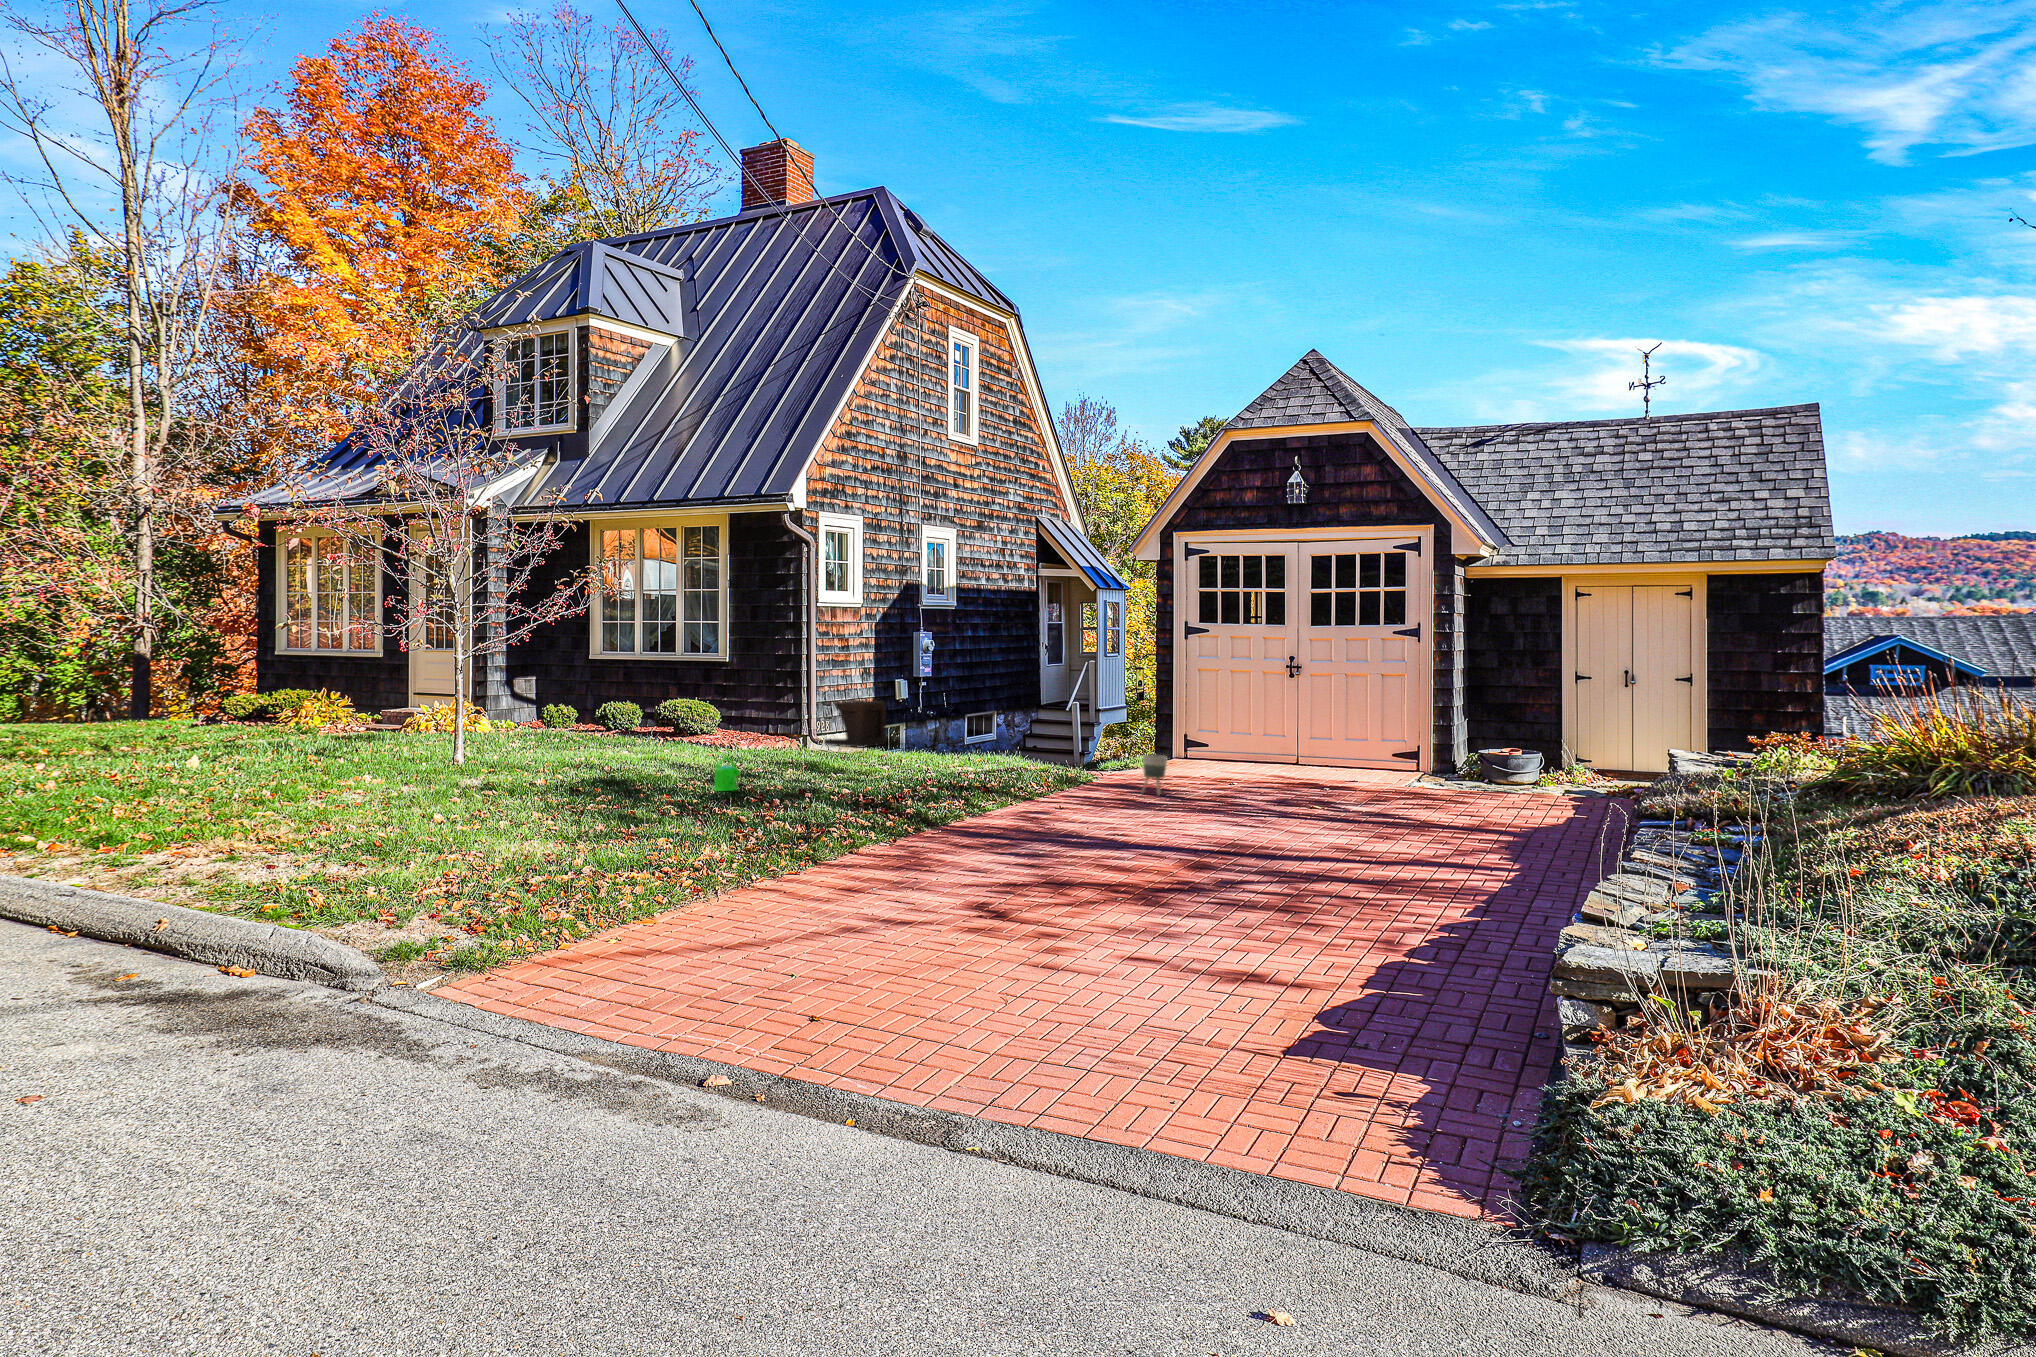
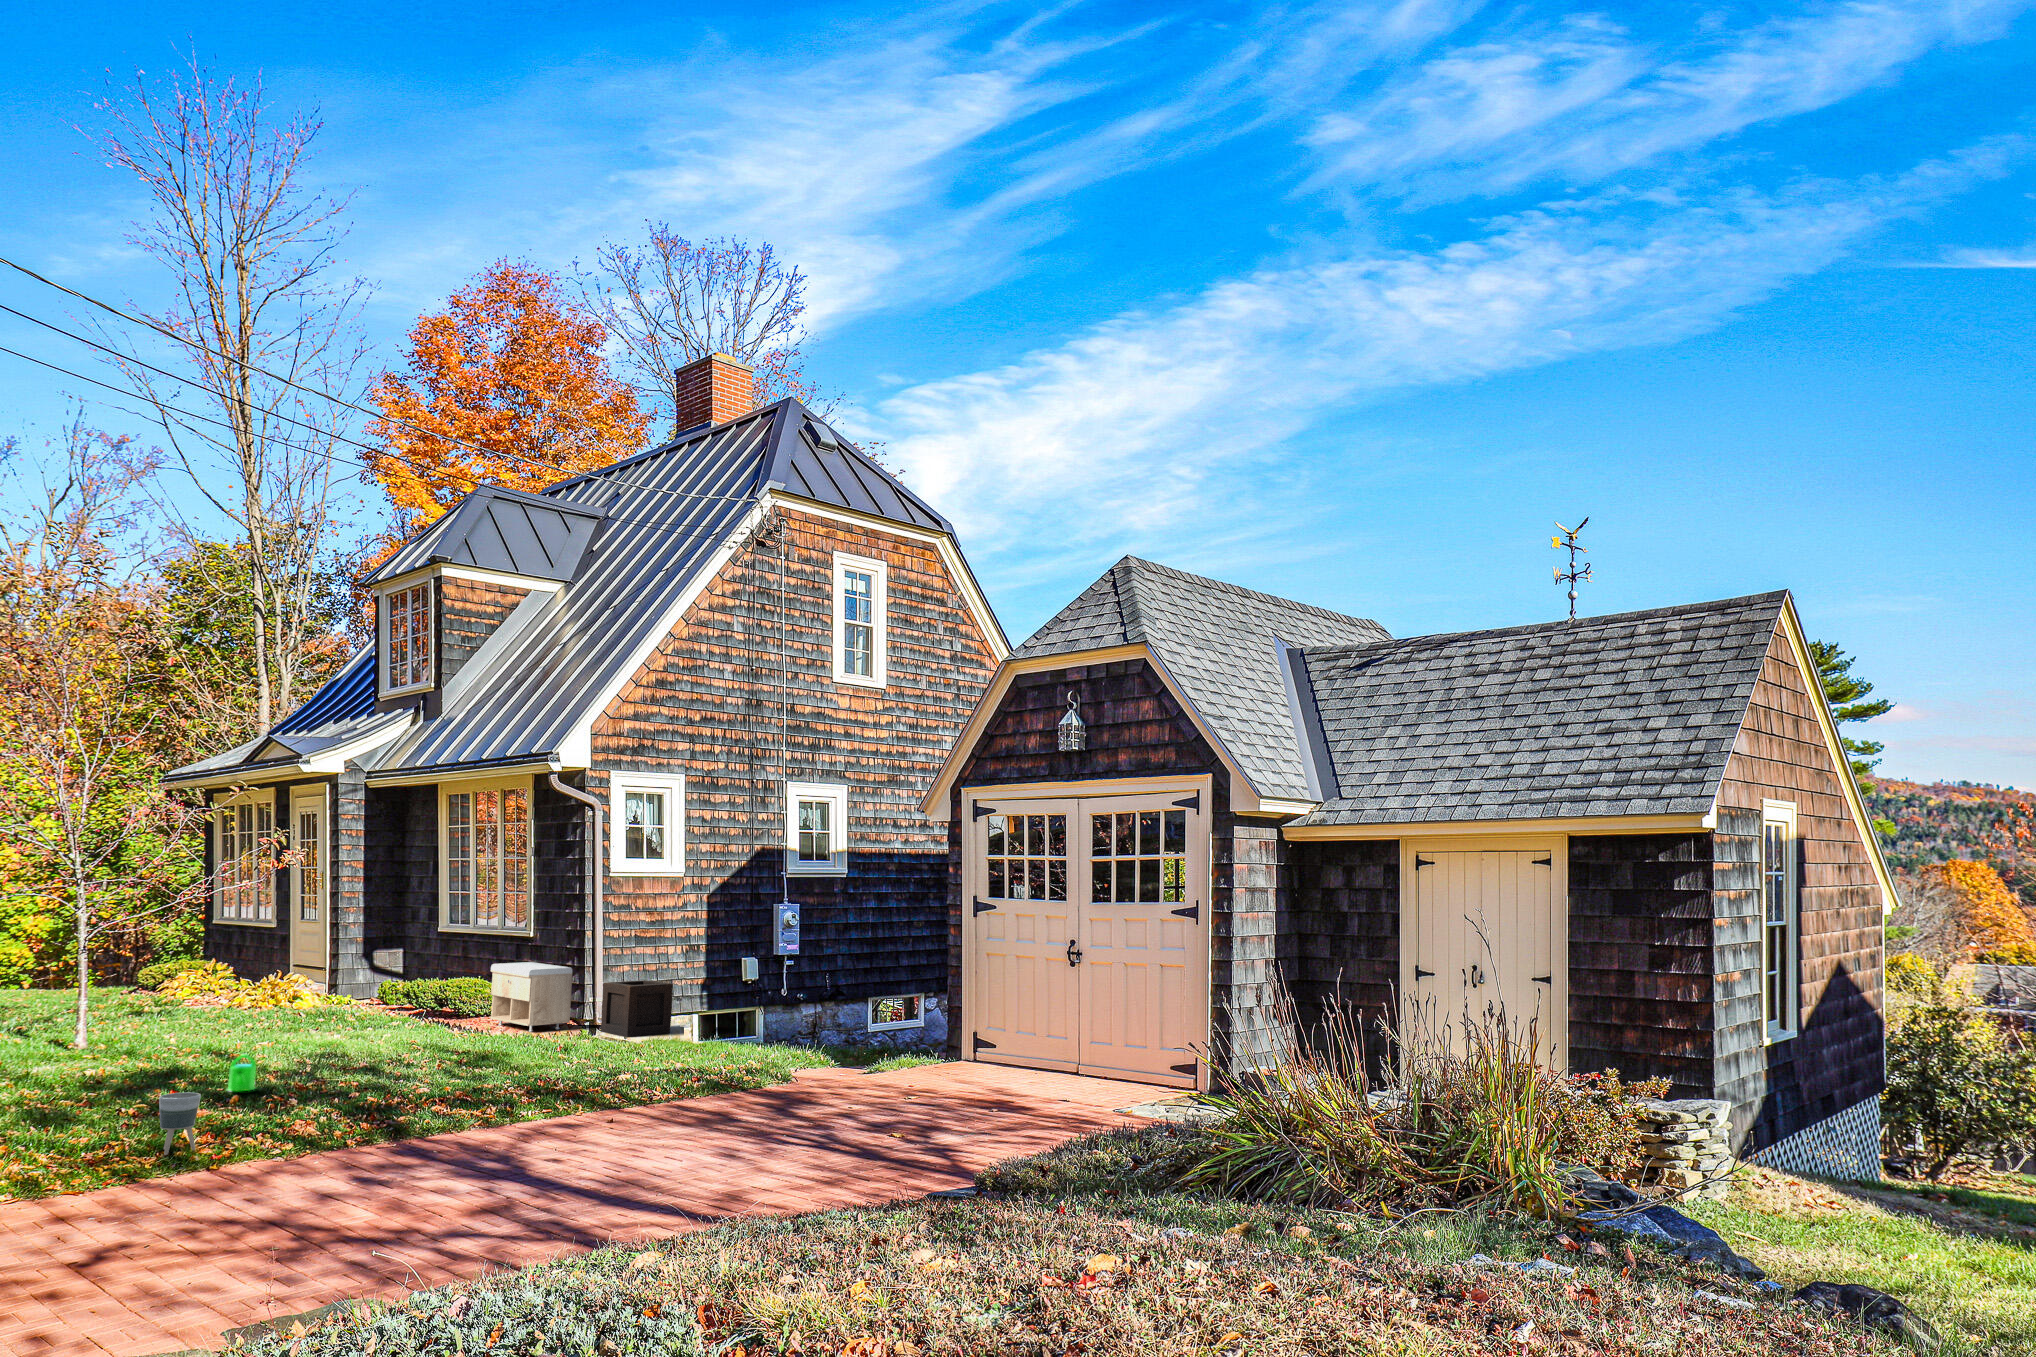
storage bench: none [709,685,794,746] -> present [490,962,572,1032]
planter: present [1142,755,1167,794] -> present [159,1092,201,1155]

